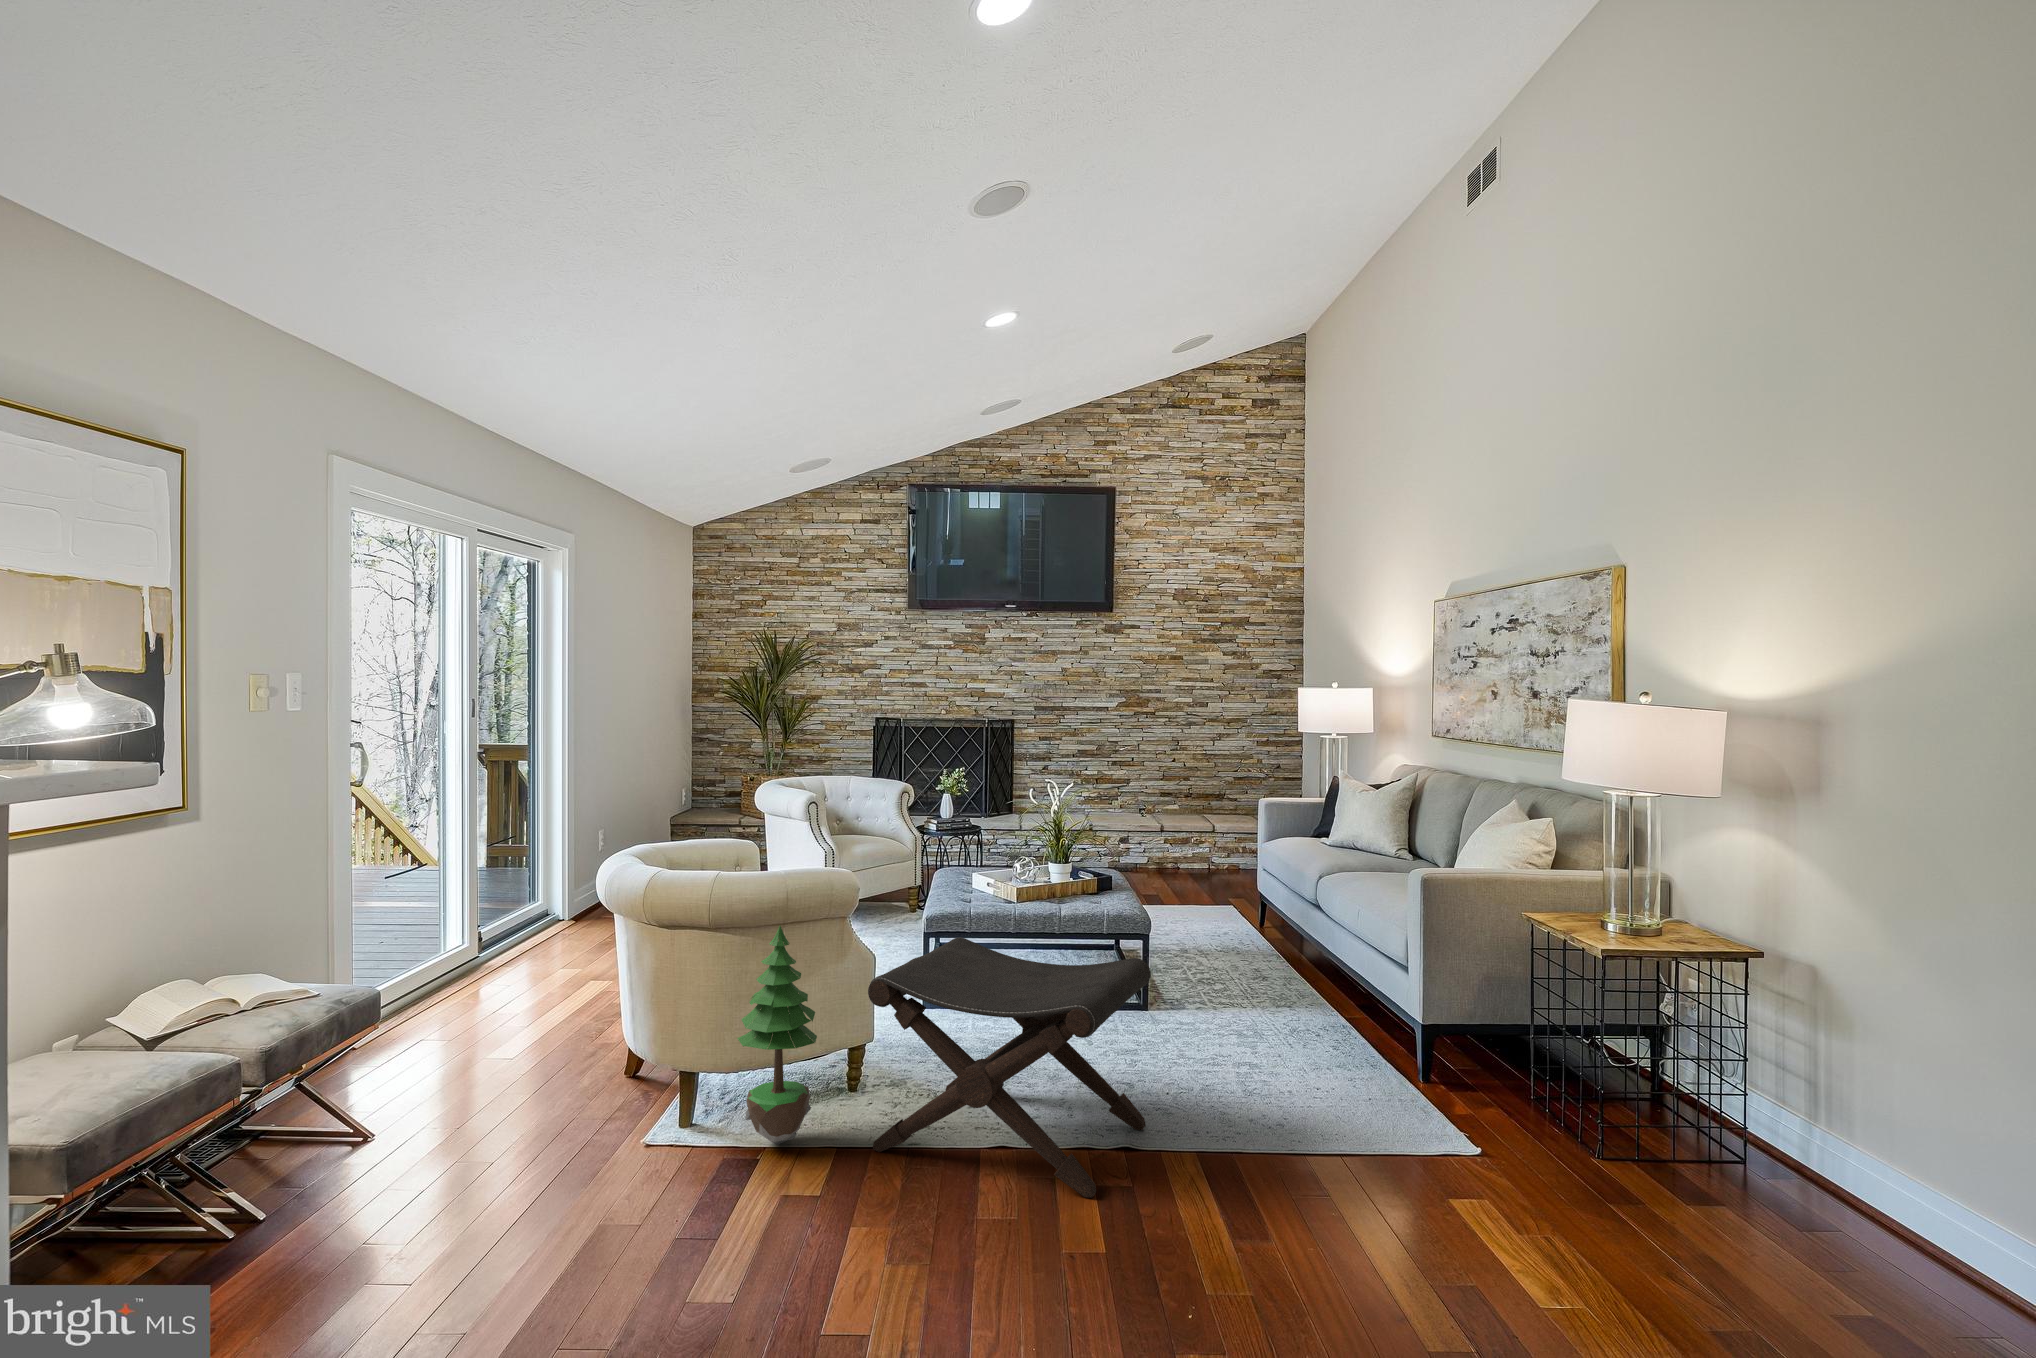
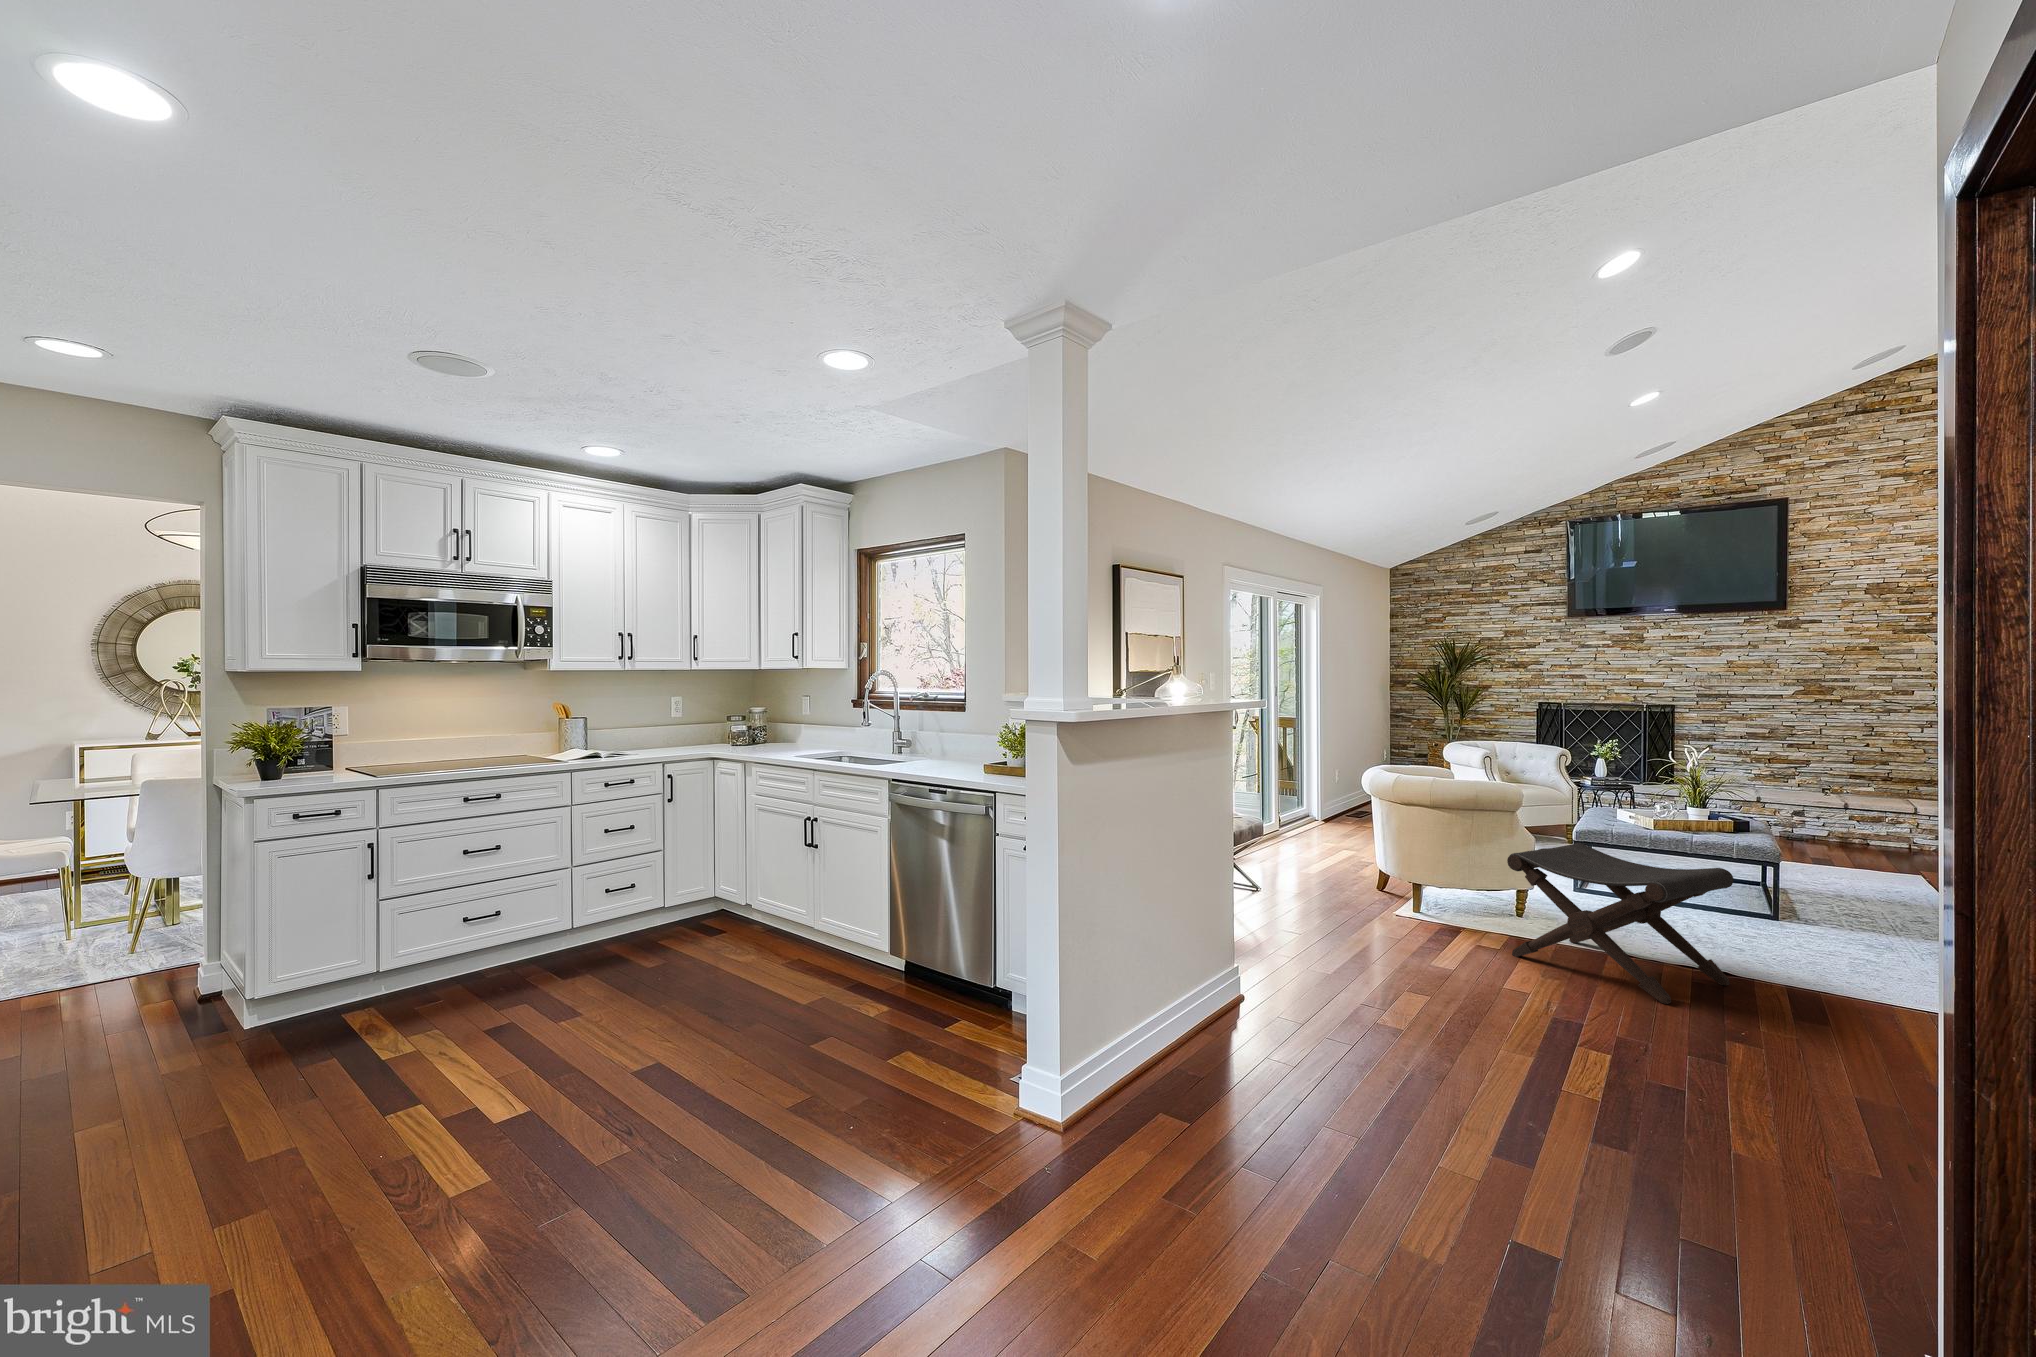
potted tree: present [737,926,817,1145] -> none [1425,817,1475,942]

